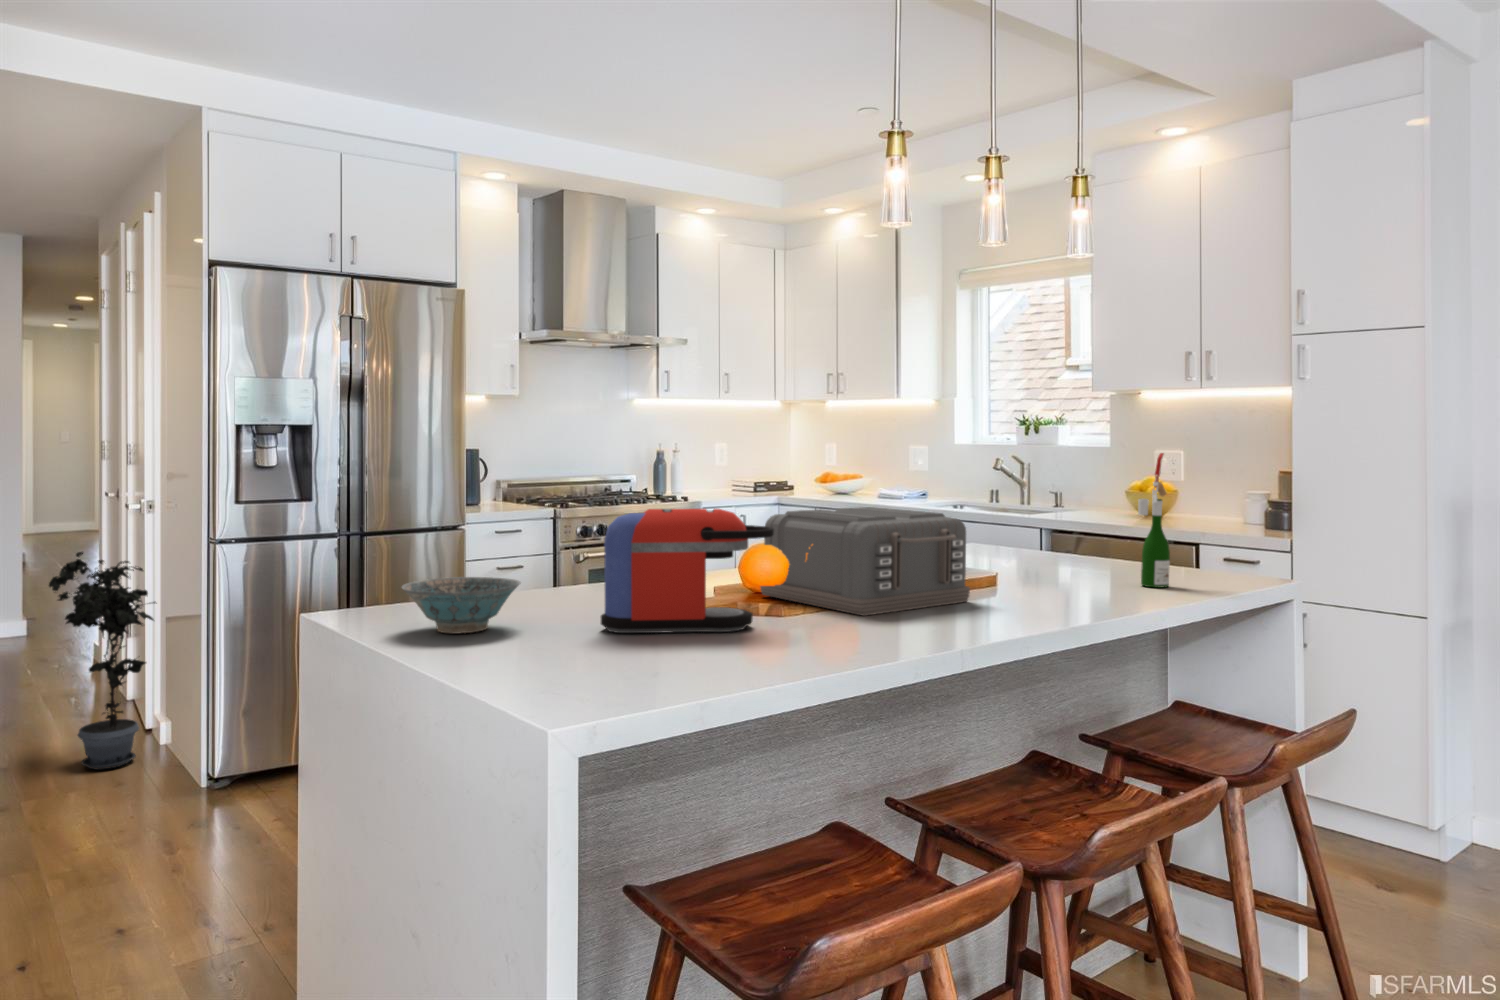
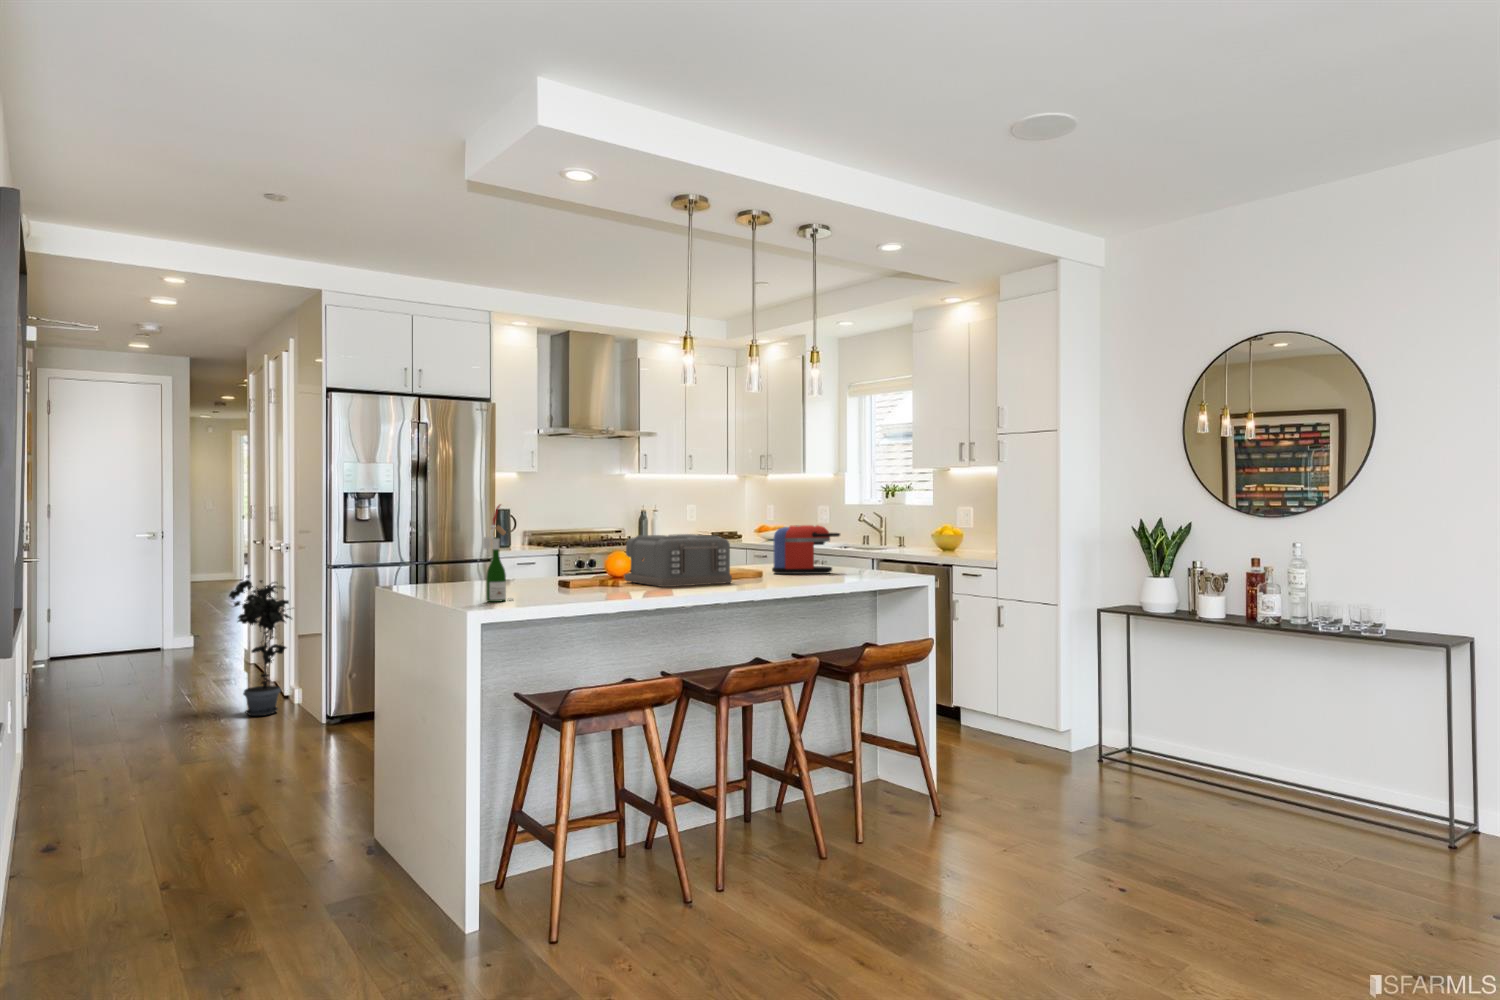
wine bottle: present [1138,453,1170,588] -> present [483,504,513,602]
coffee maker: present [601,509,774,633] -> present [772,525,840,574]
ceramic bowl: present [402,577,521,634] -> none [428,567,487,592]

